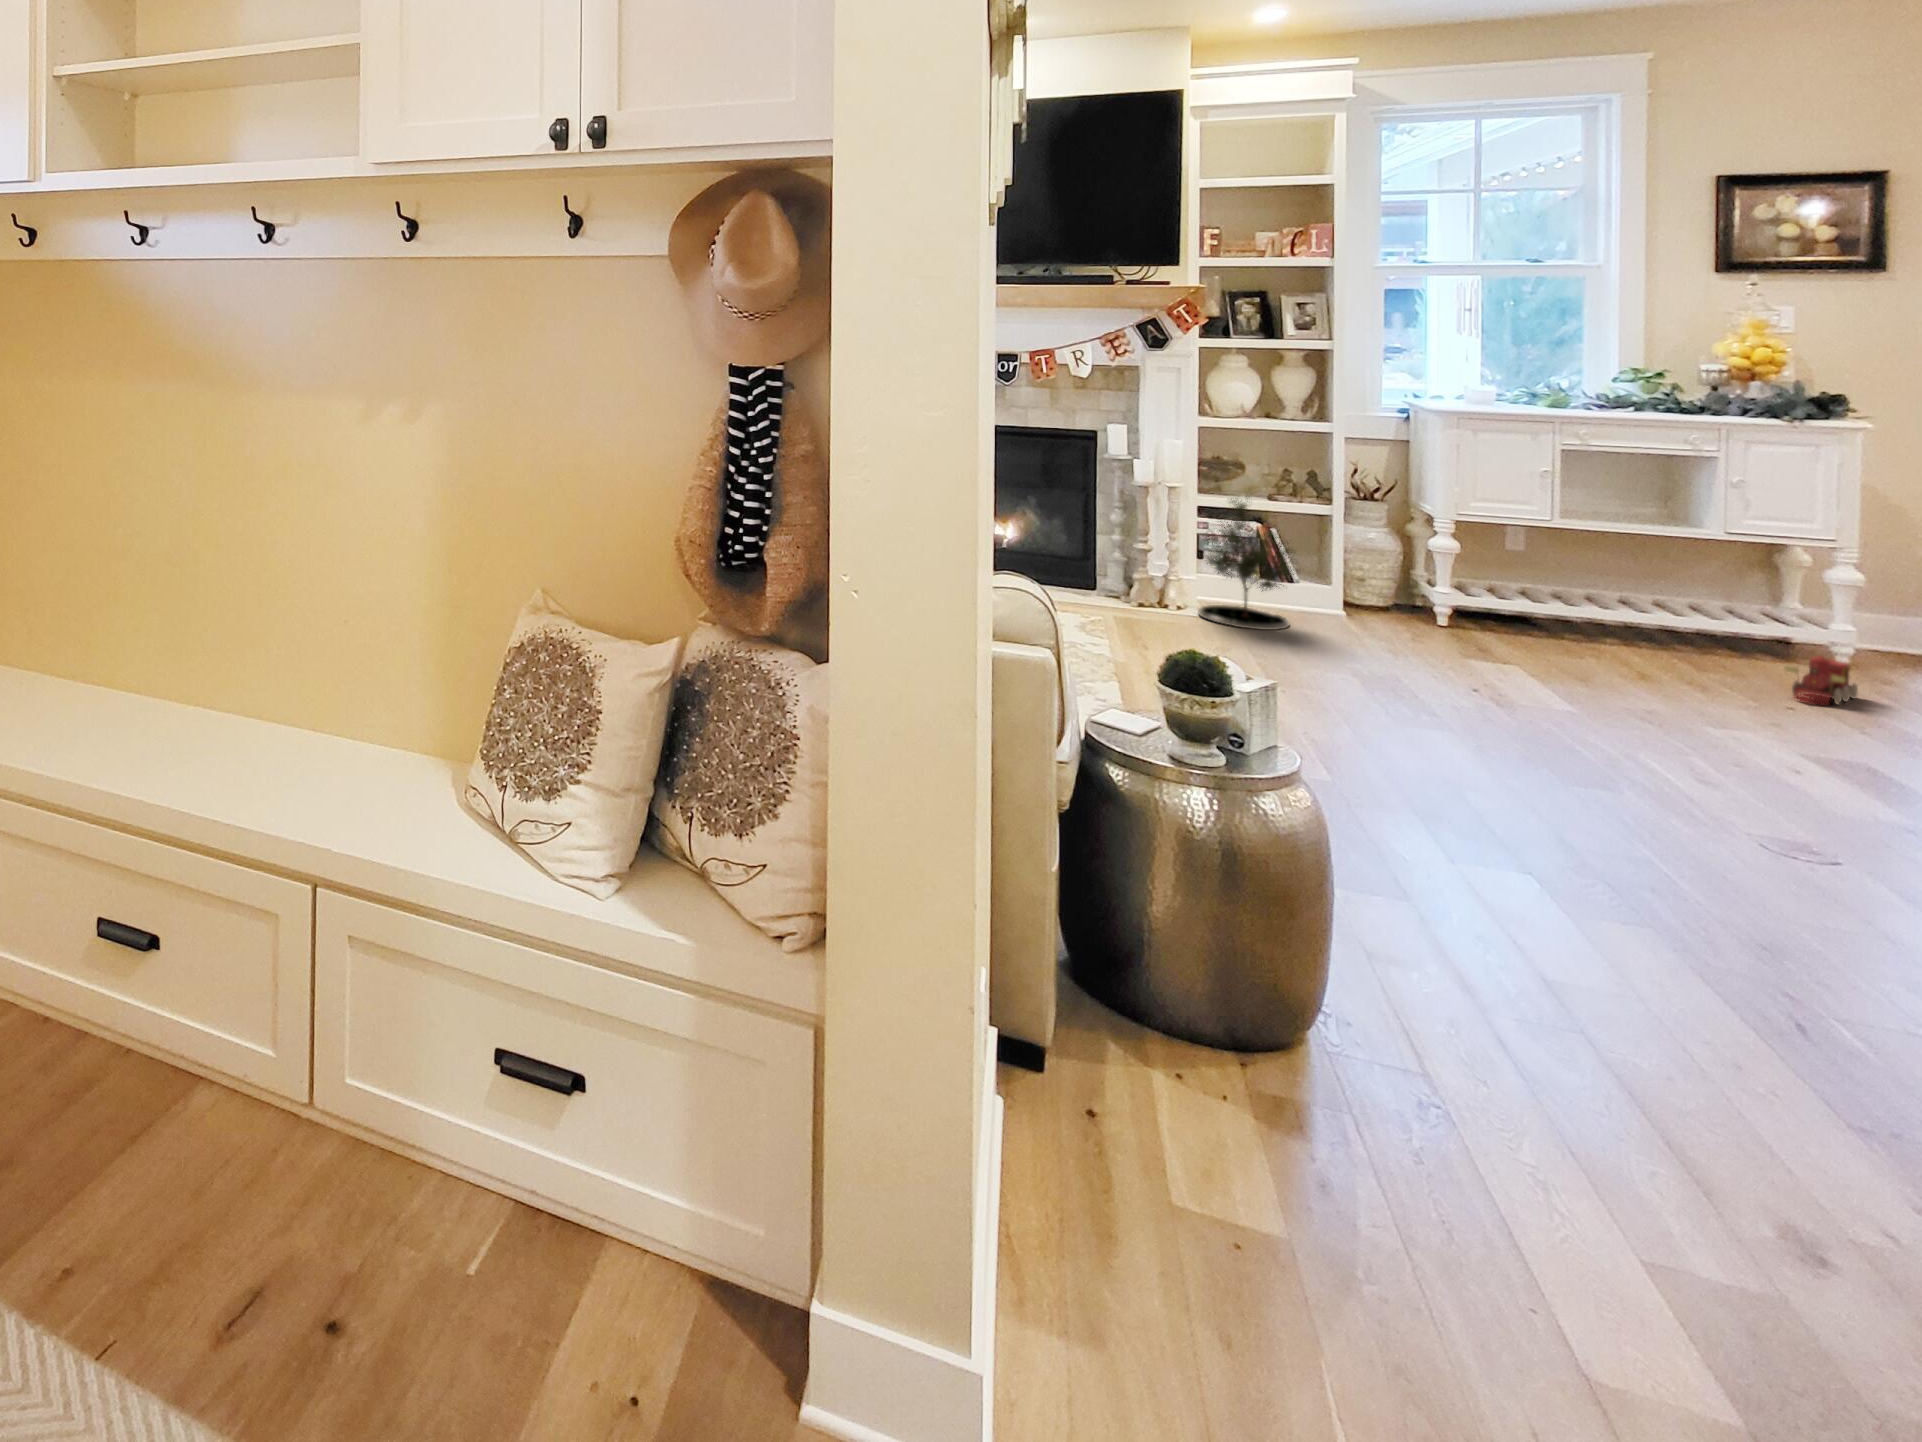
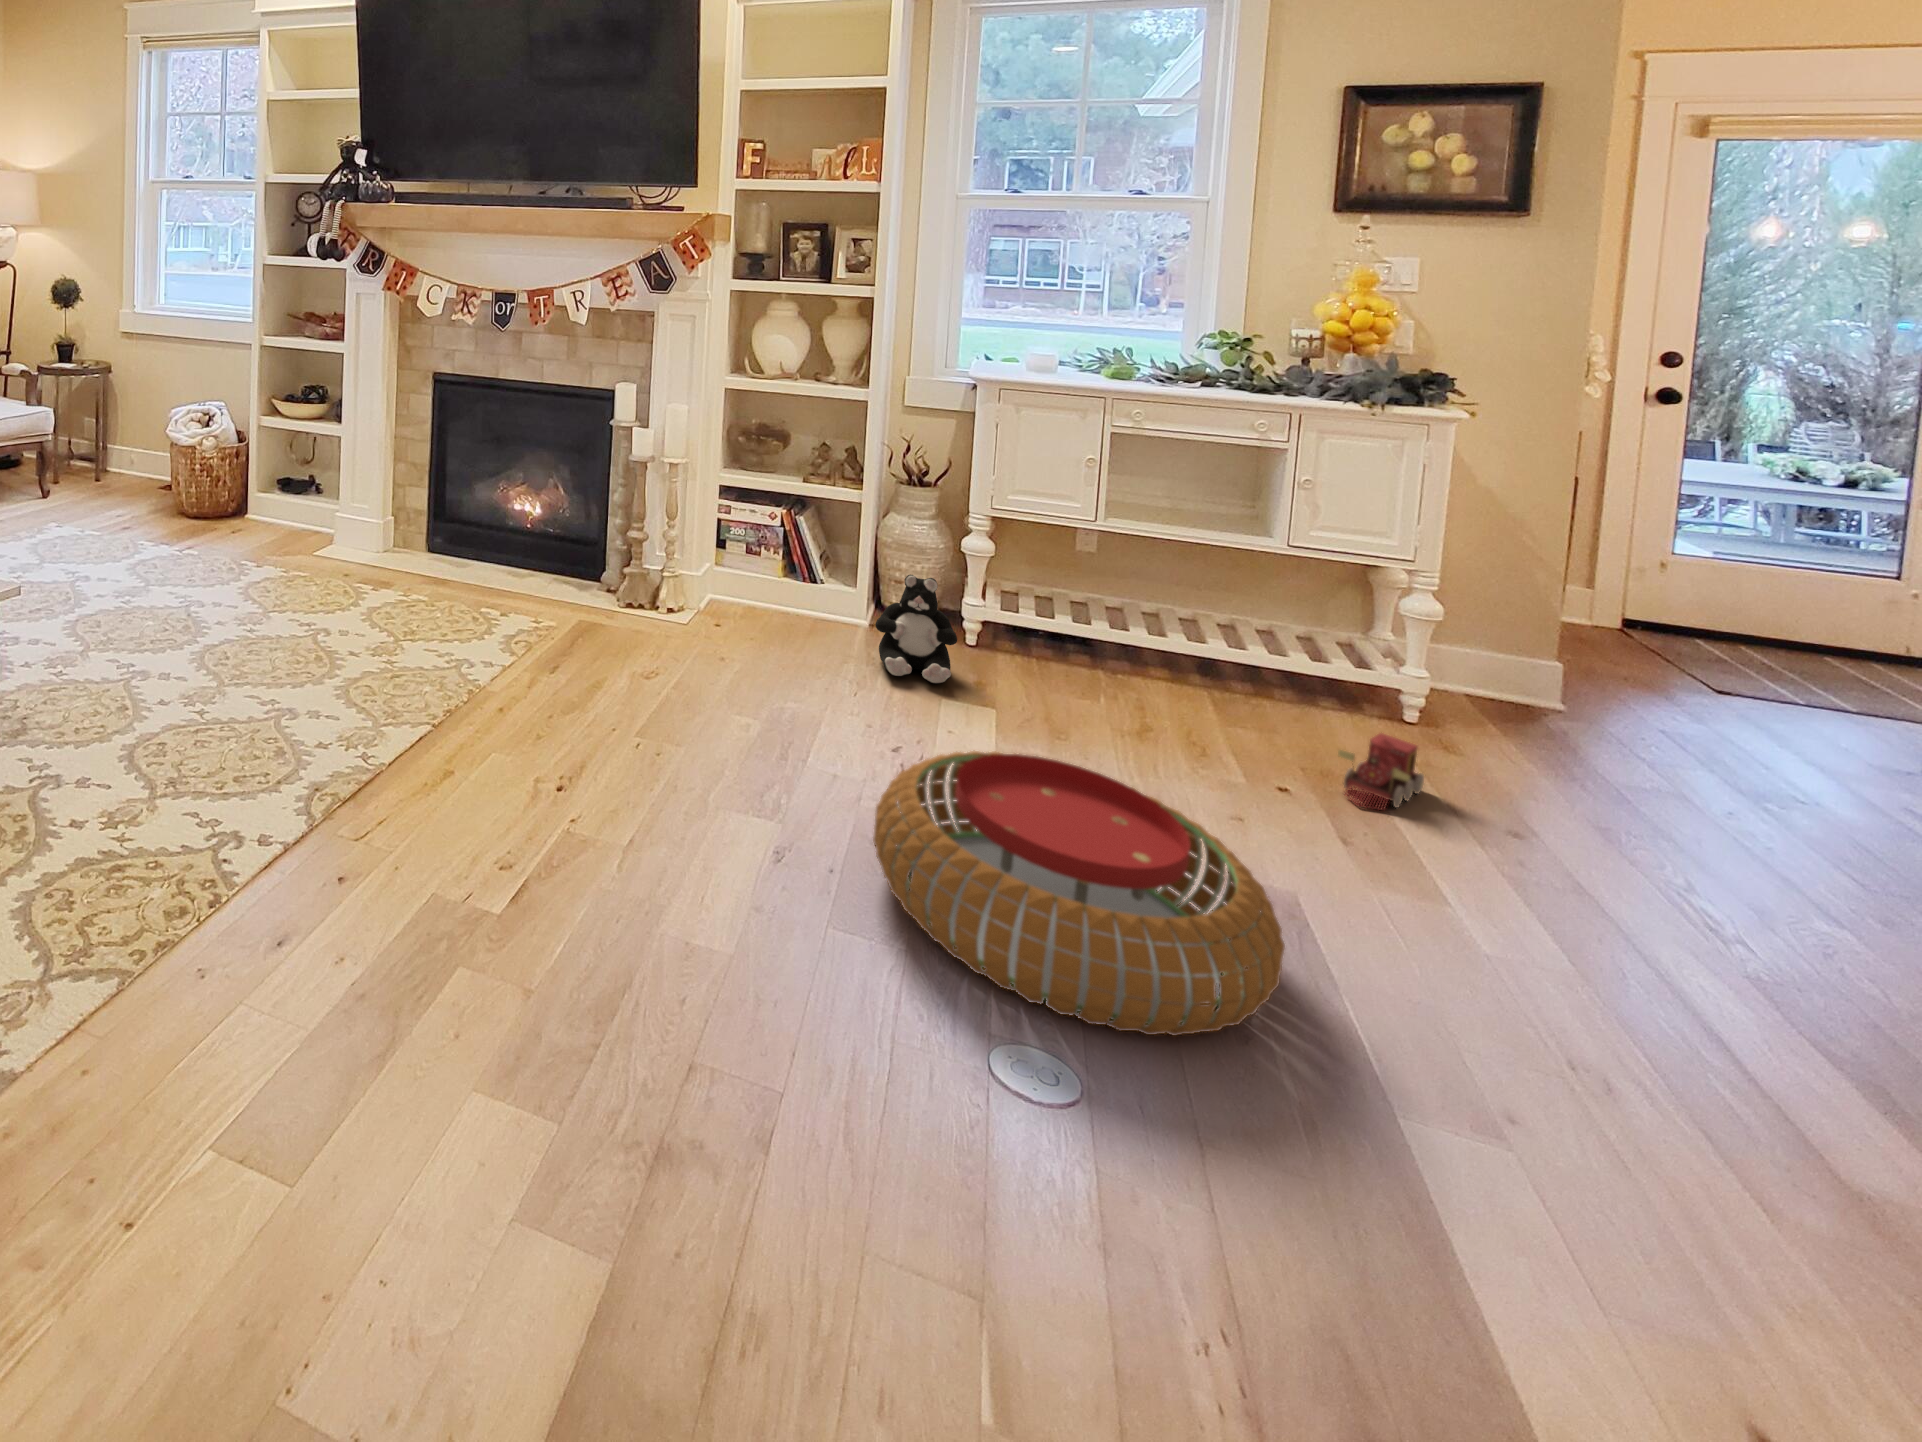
potted tree: present [1198,493,1301,630] -> none [694,473,811,655]
plush toy: none [1364,563,1442,643] -> present [875,575,957,684]
pouf: none [1447,645,1768,784] -> present [873,751,1285,1035]

